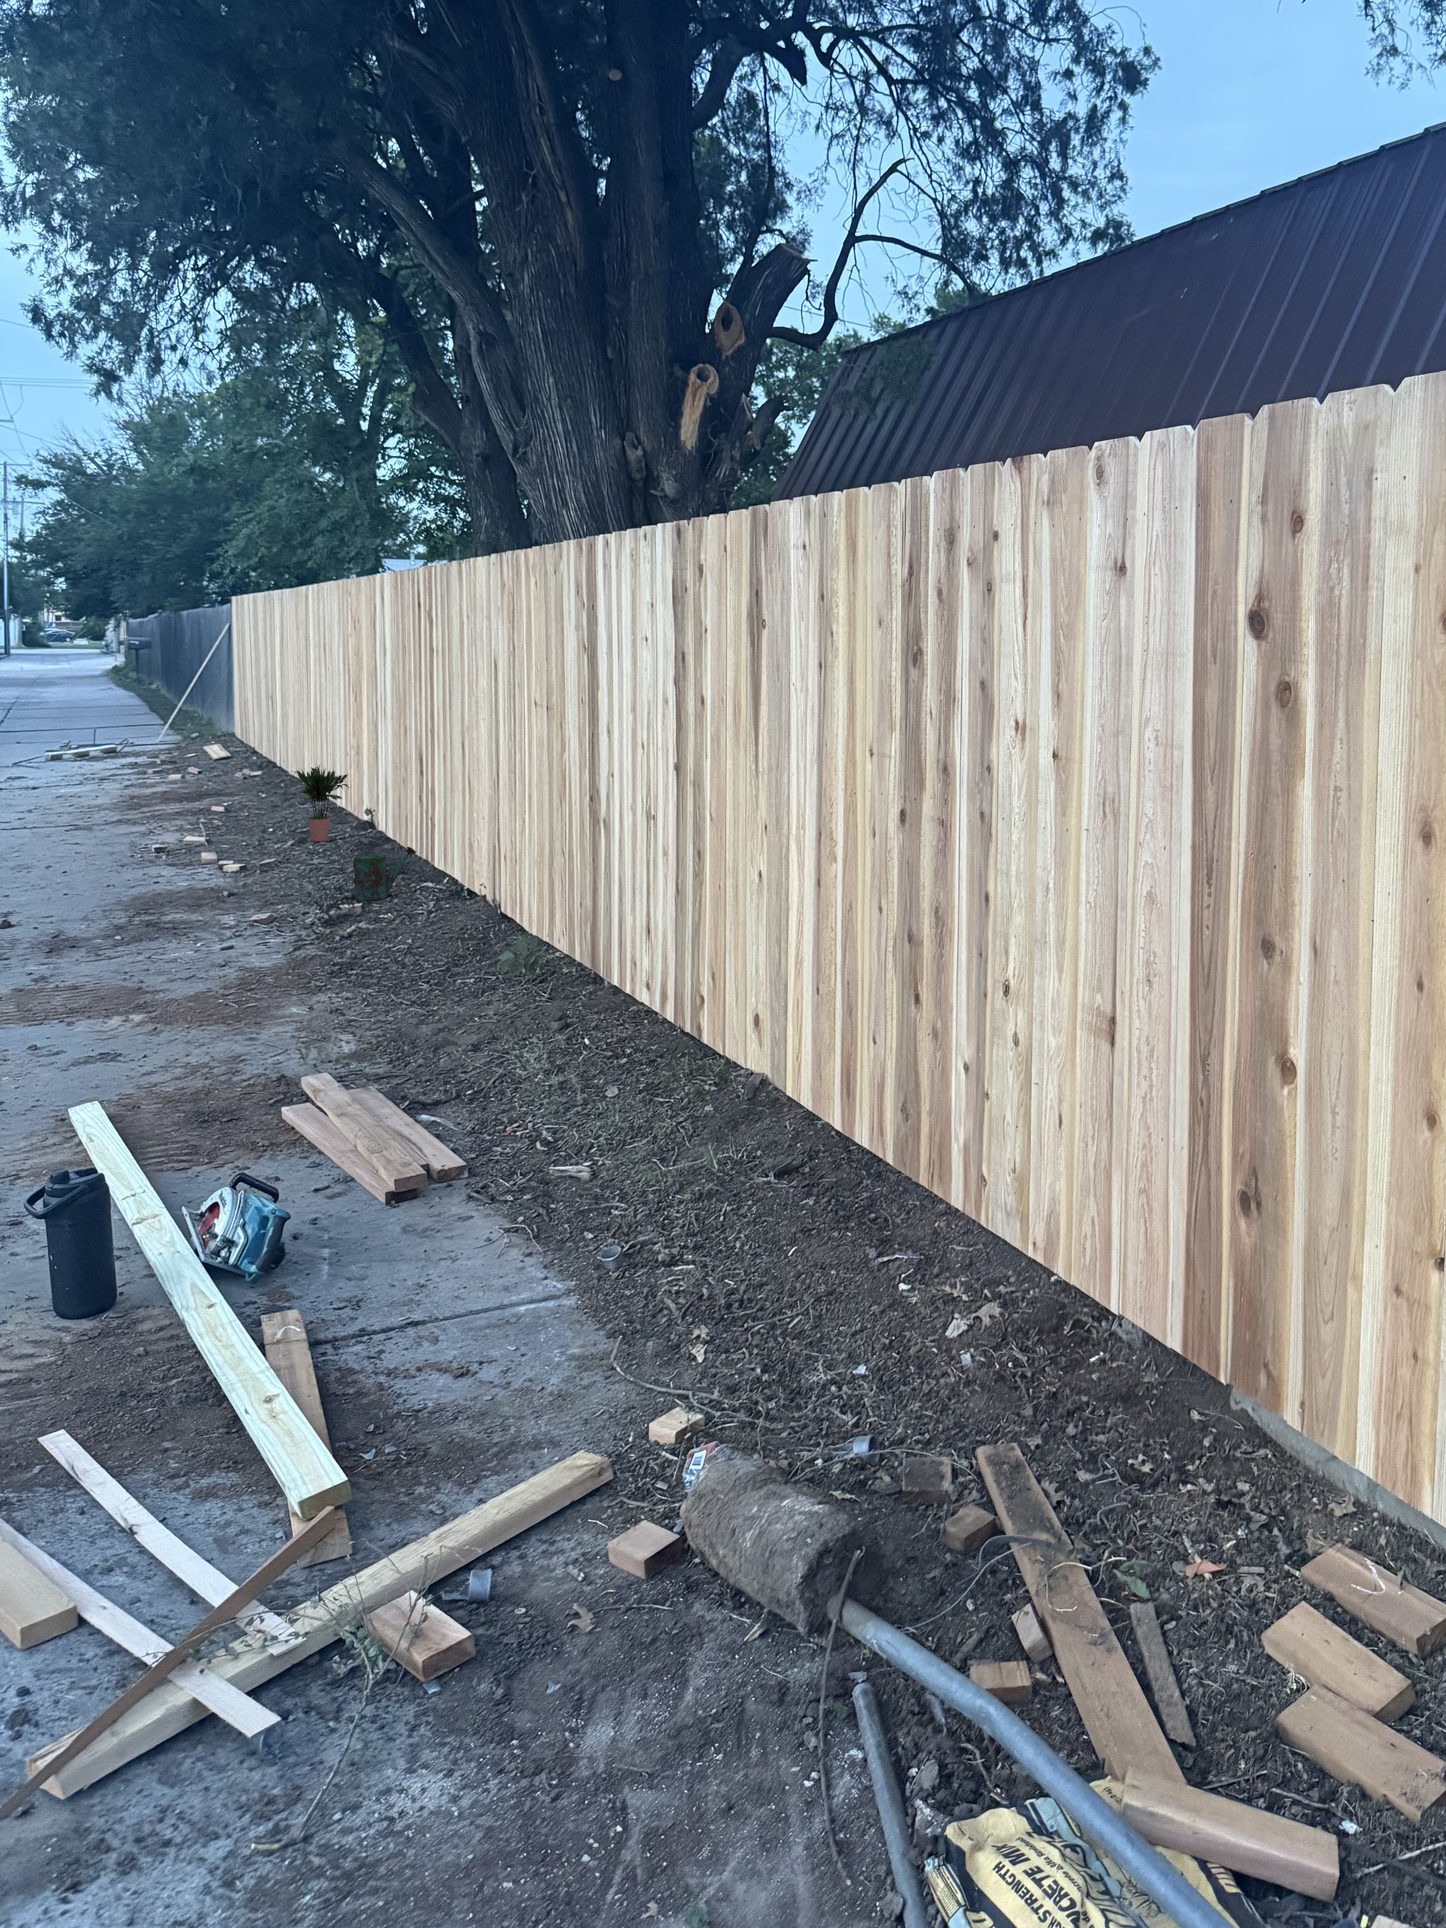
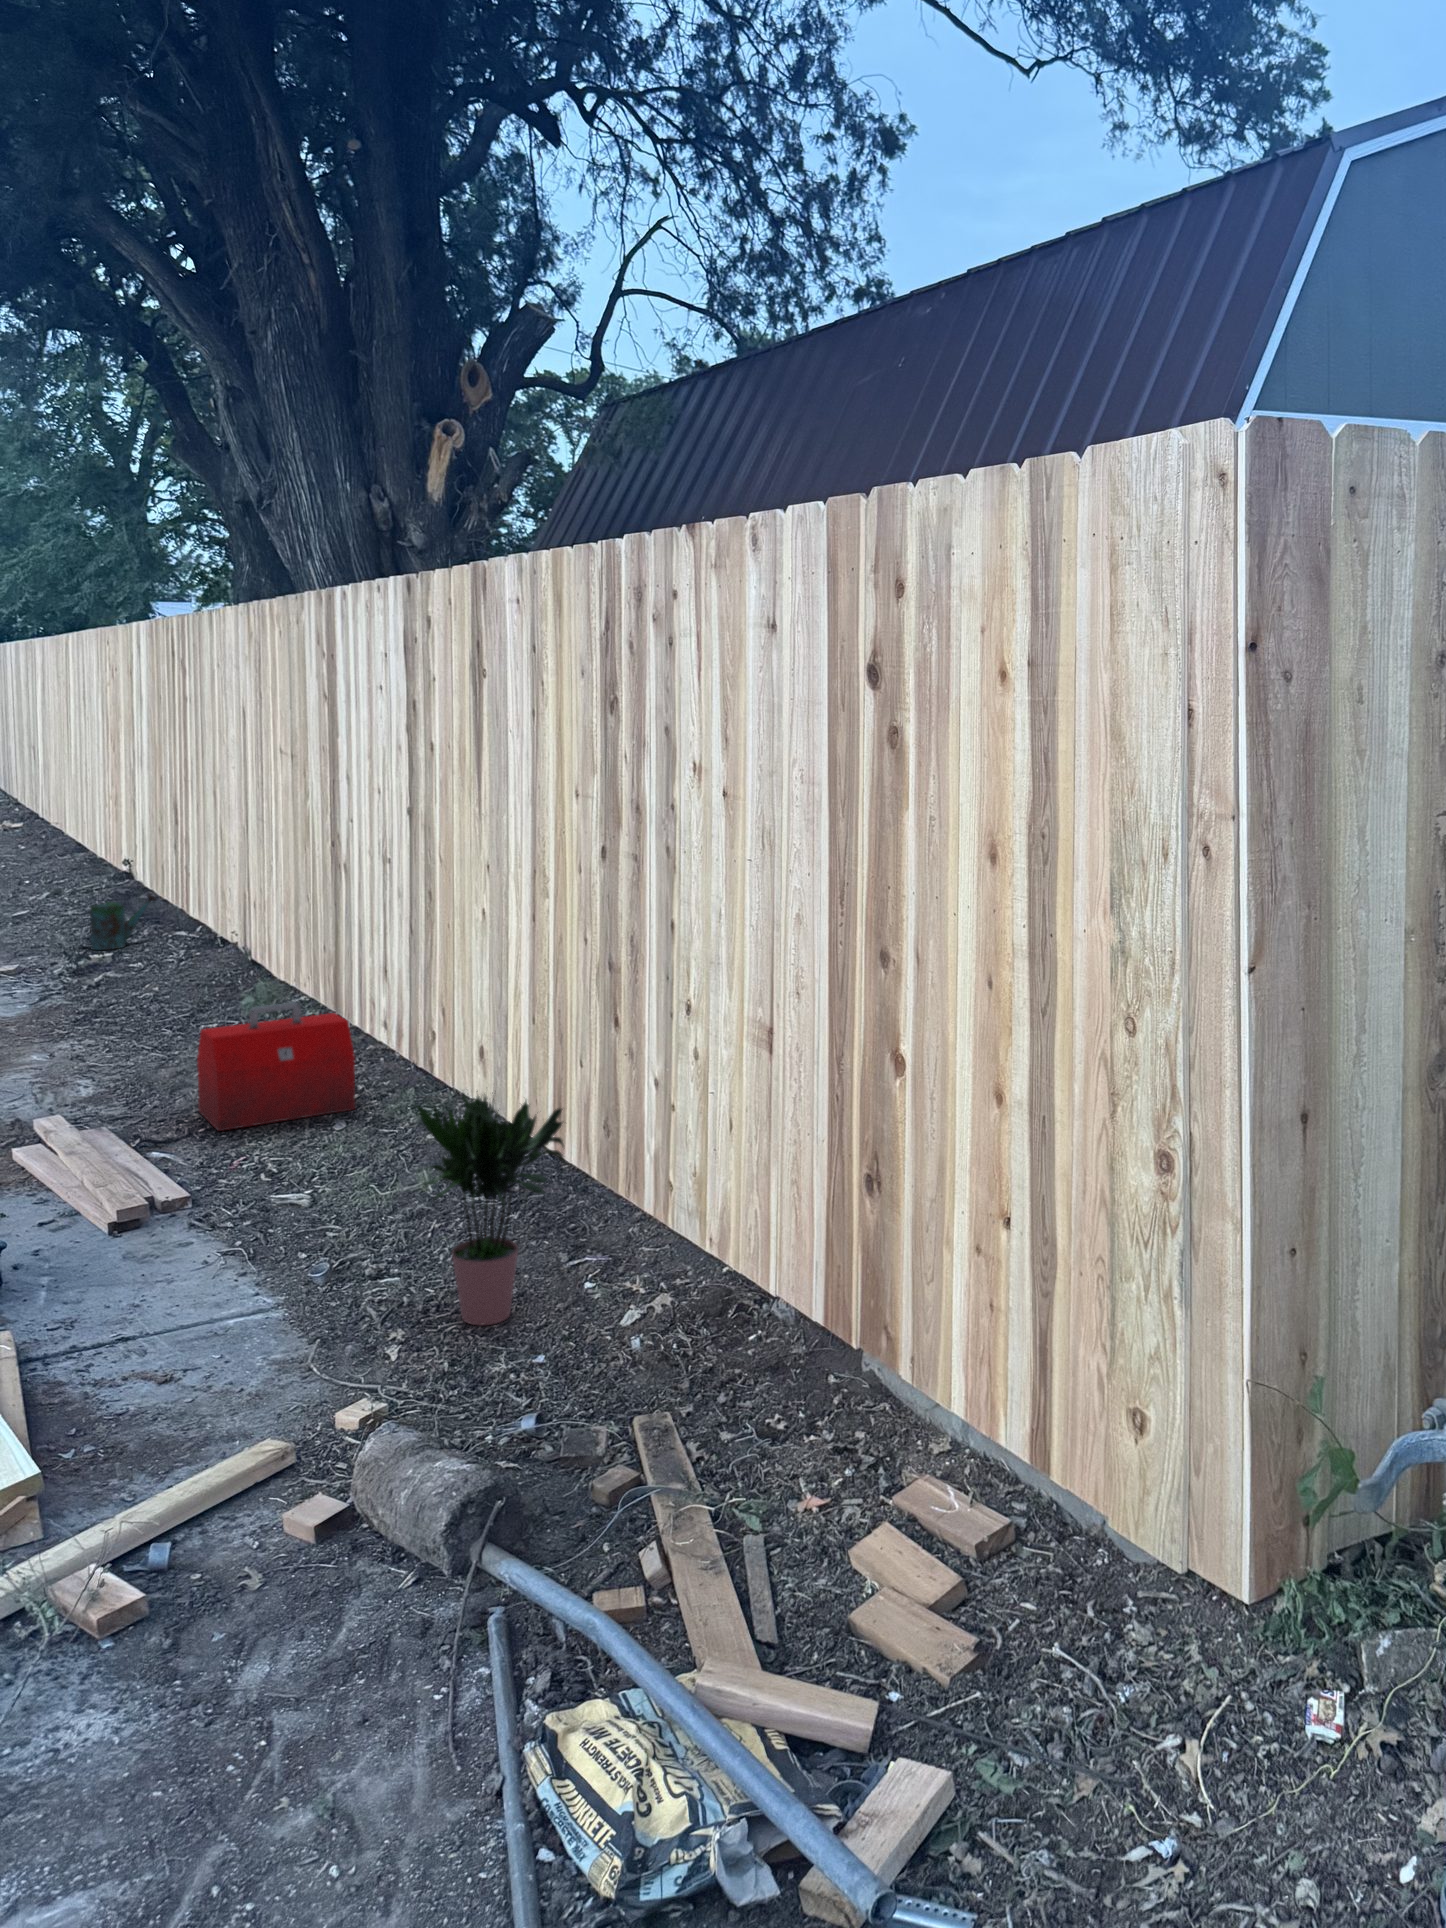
potted plant: present [297,765,349,841] -> present [417,1094,564,1325]
toolbox: none [471,961,627,1091] -> present [197,1002,355,1131]

